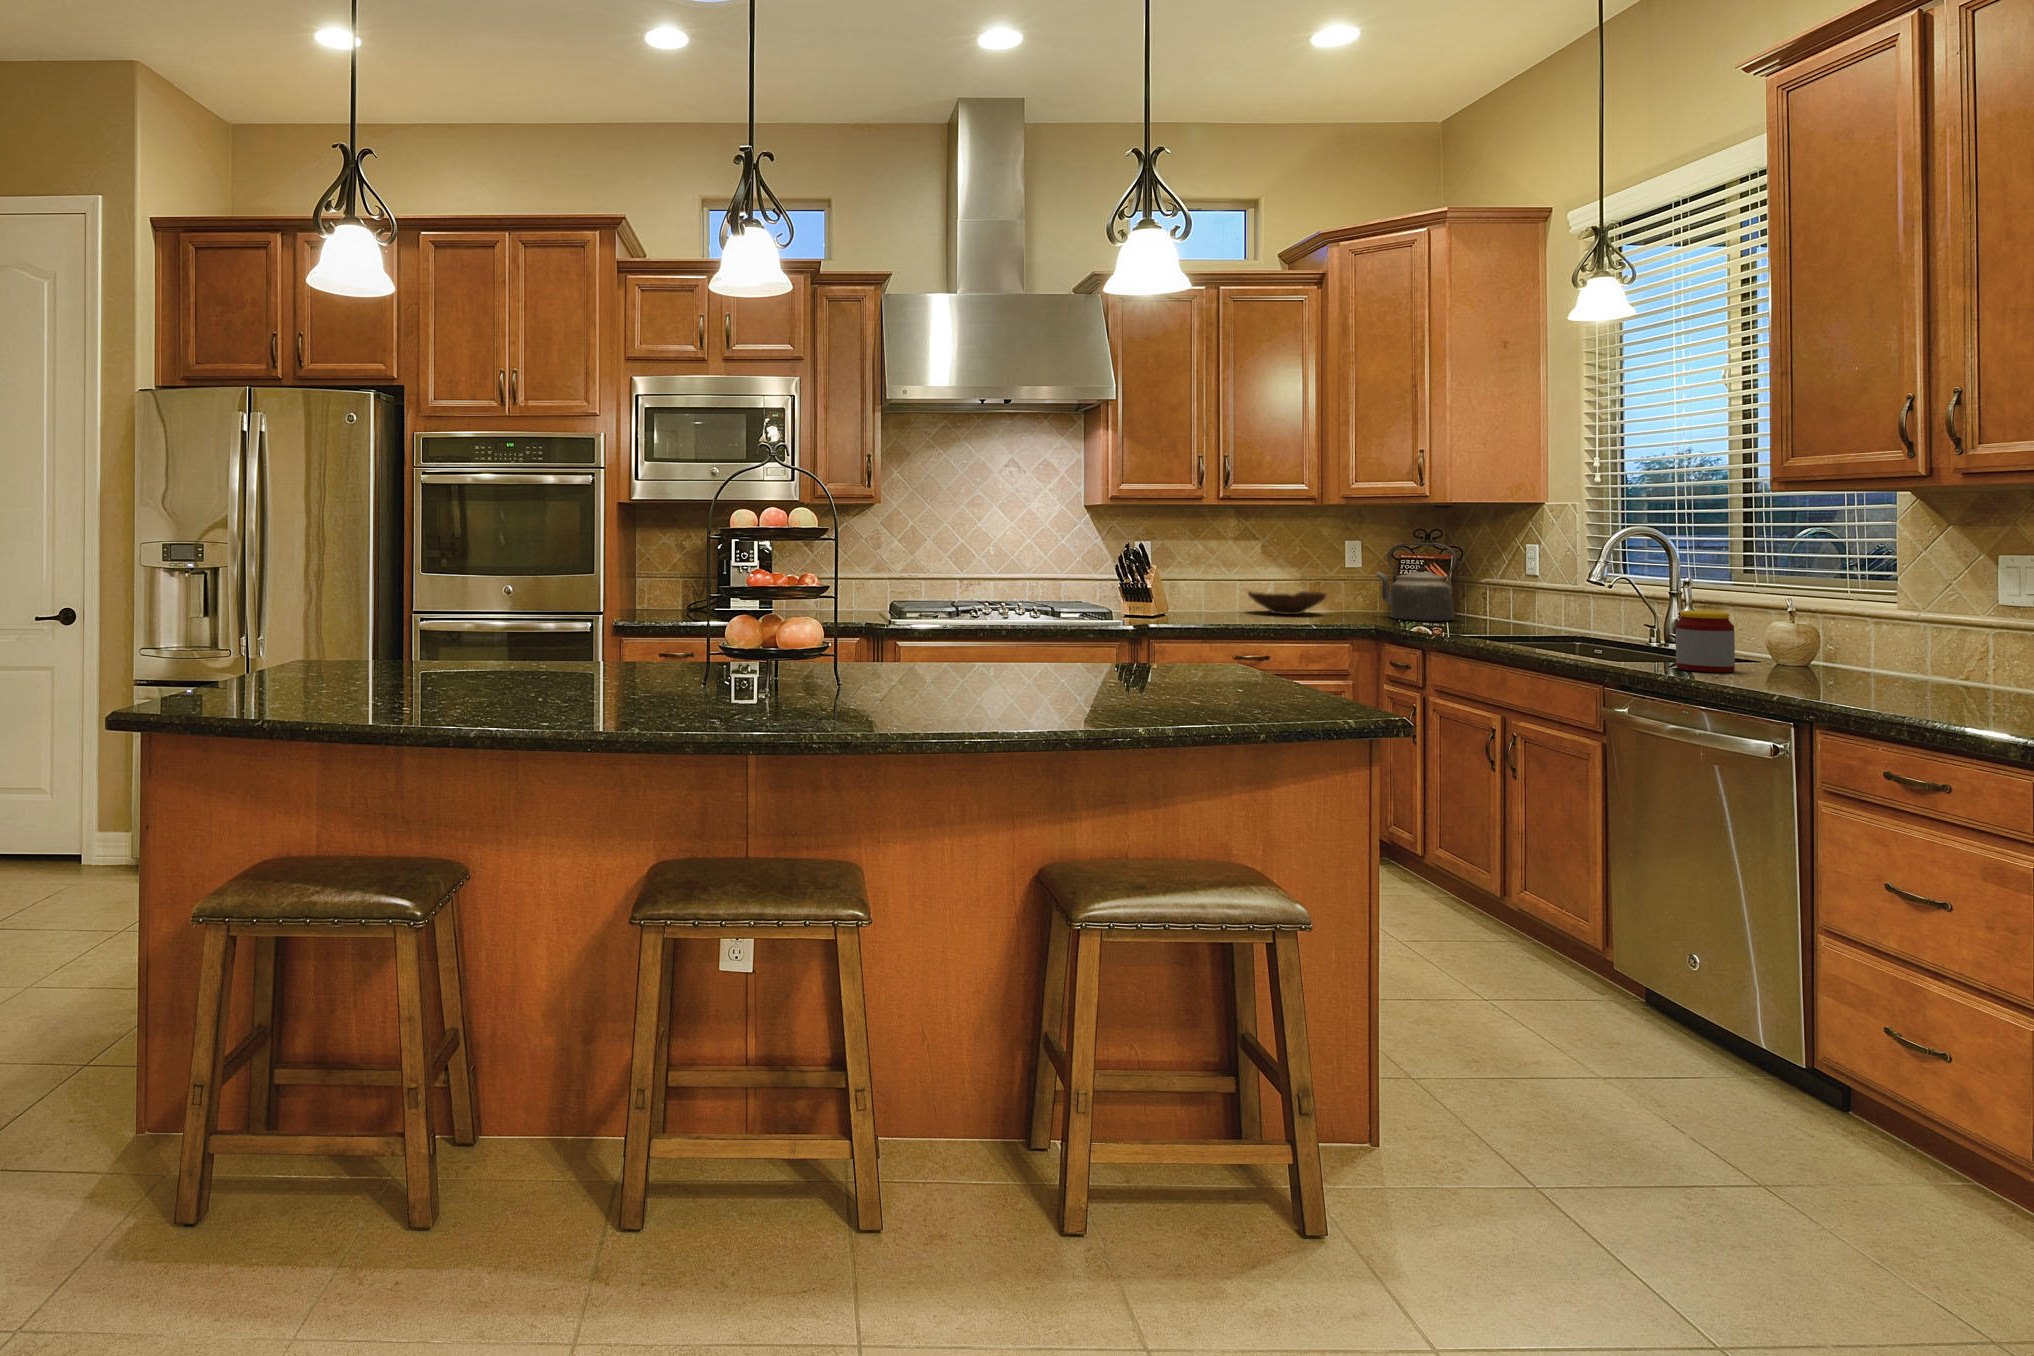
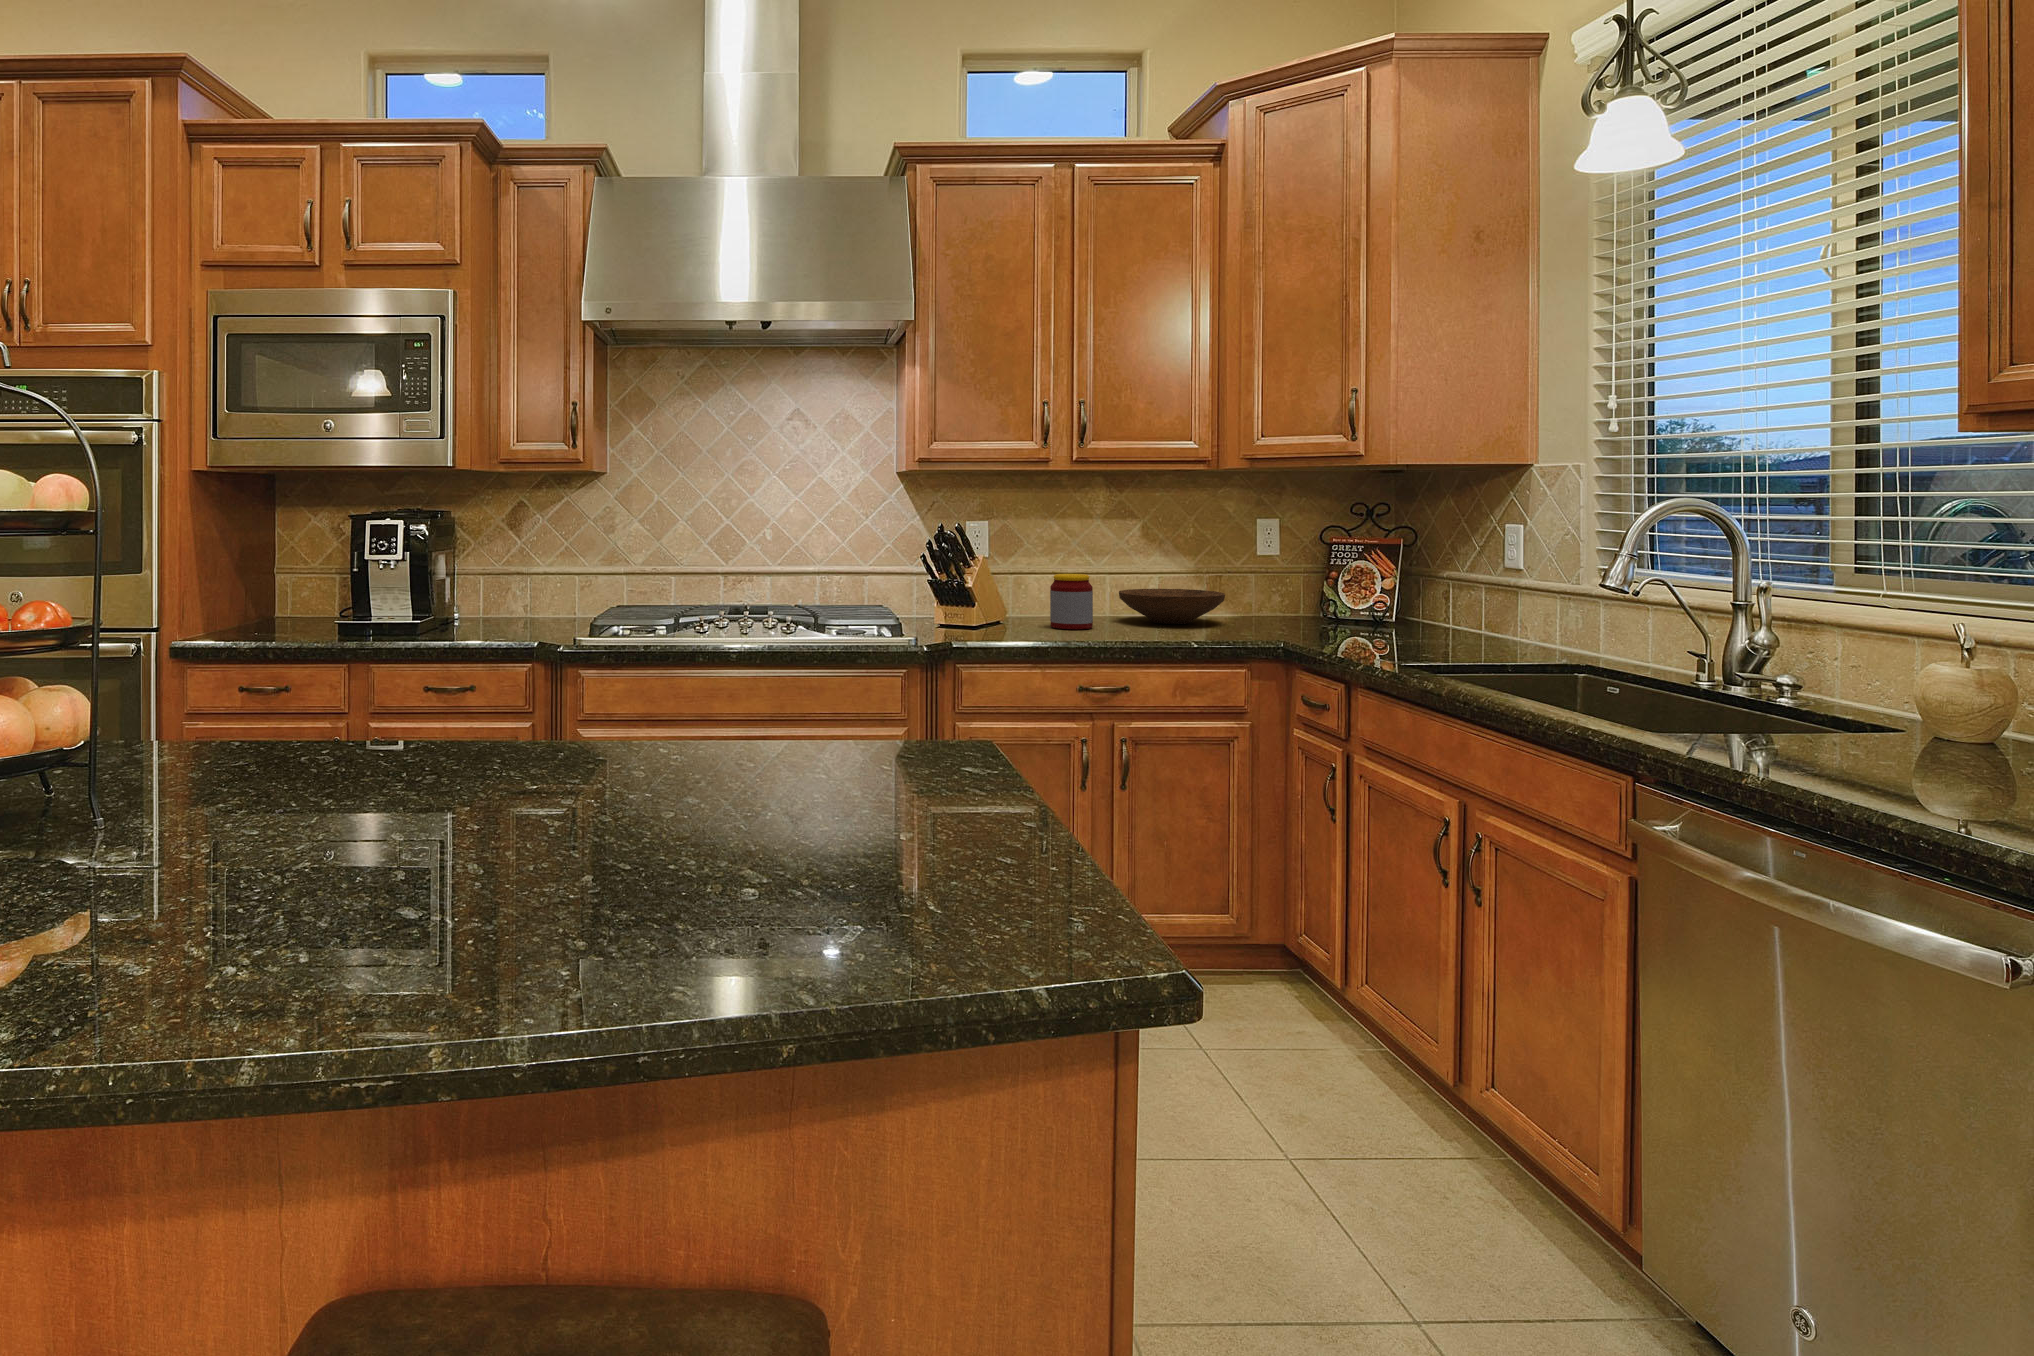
kettle: present [1376,543,1457,621] -> none [1295,522,1406,636]
jar: present [1676,611,1735,672] -> present [1050,574,1093,629]

